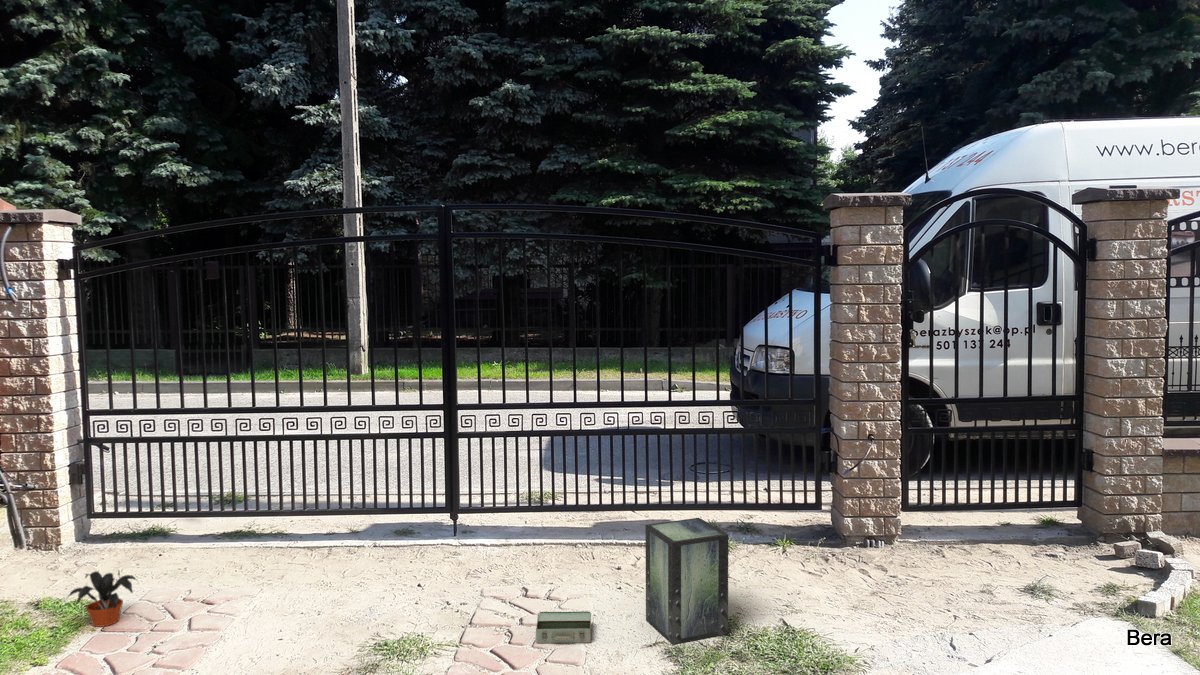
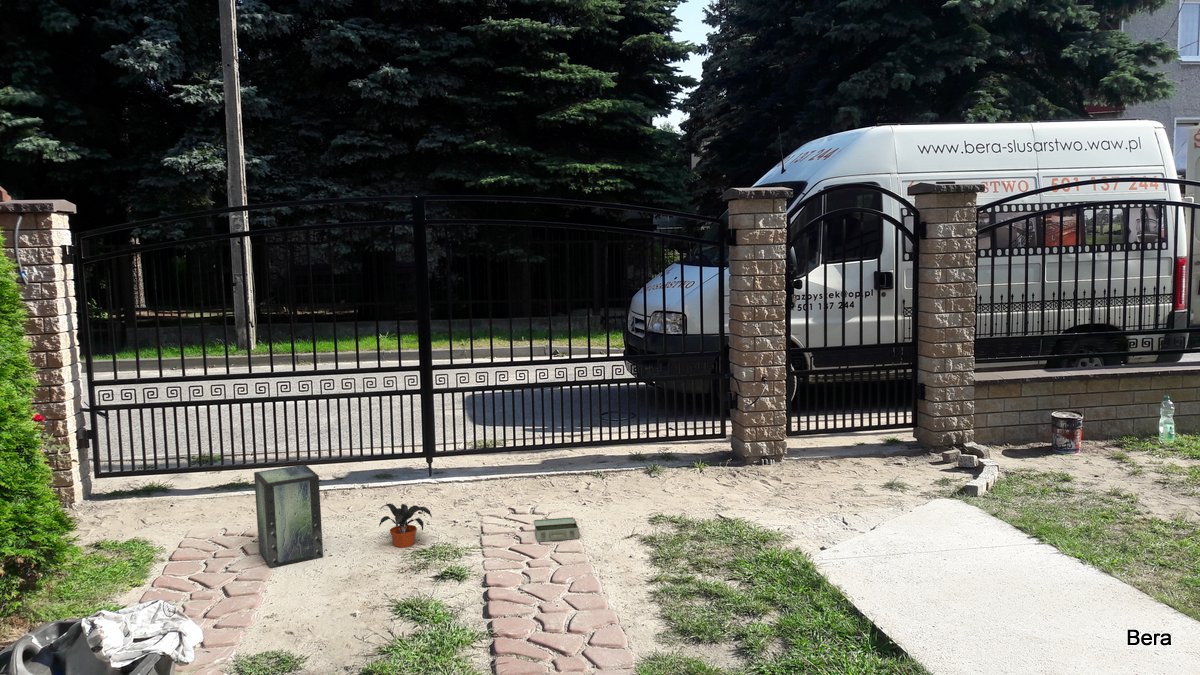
storage box: present [645,518,728,644] -> present [254,465,323,568]
potted plant: present [69,571,136,627] -> present [379,504,432,547]

